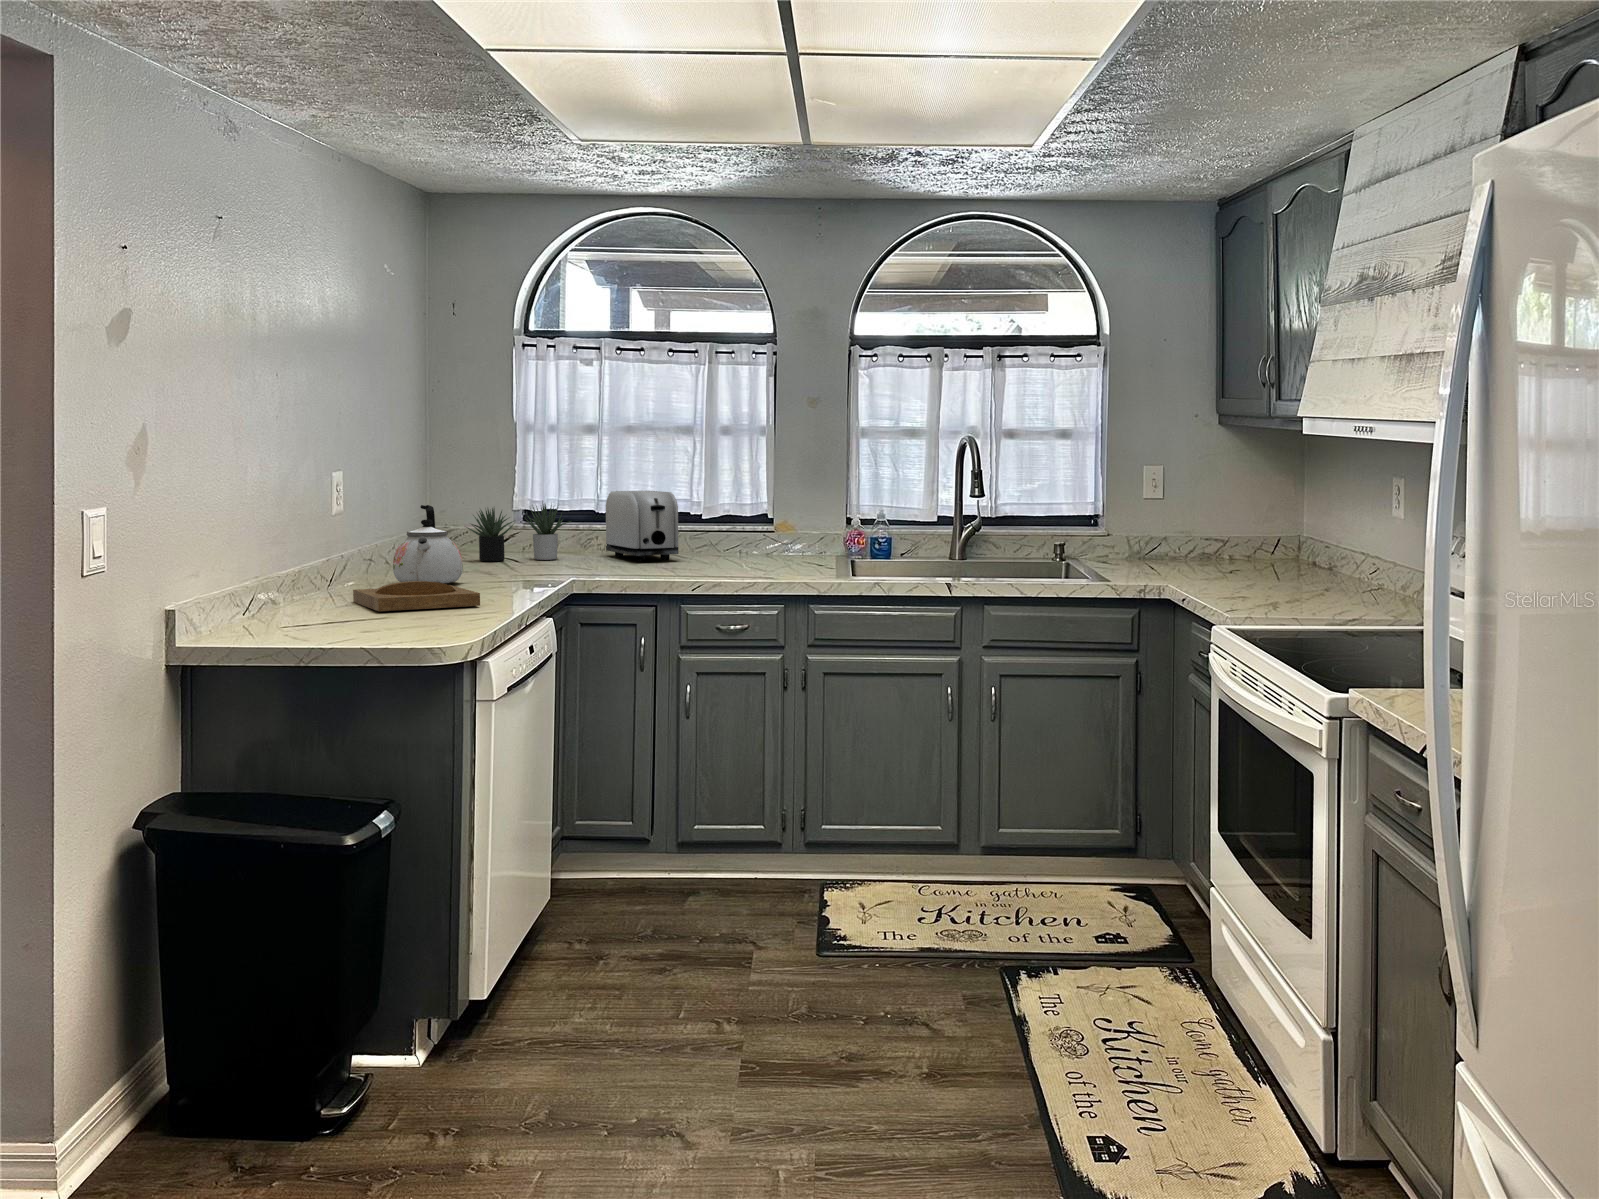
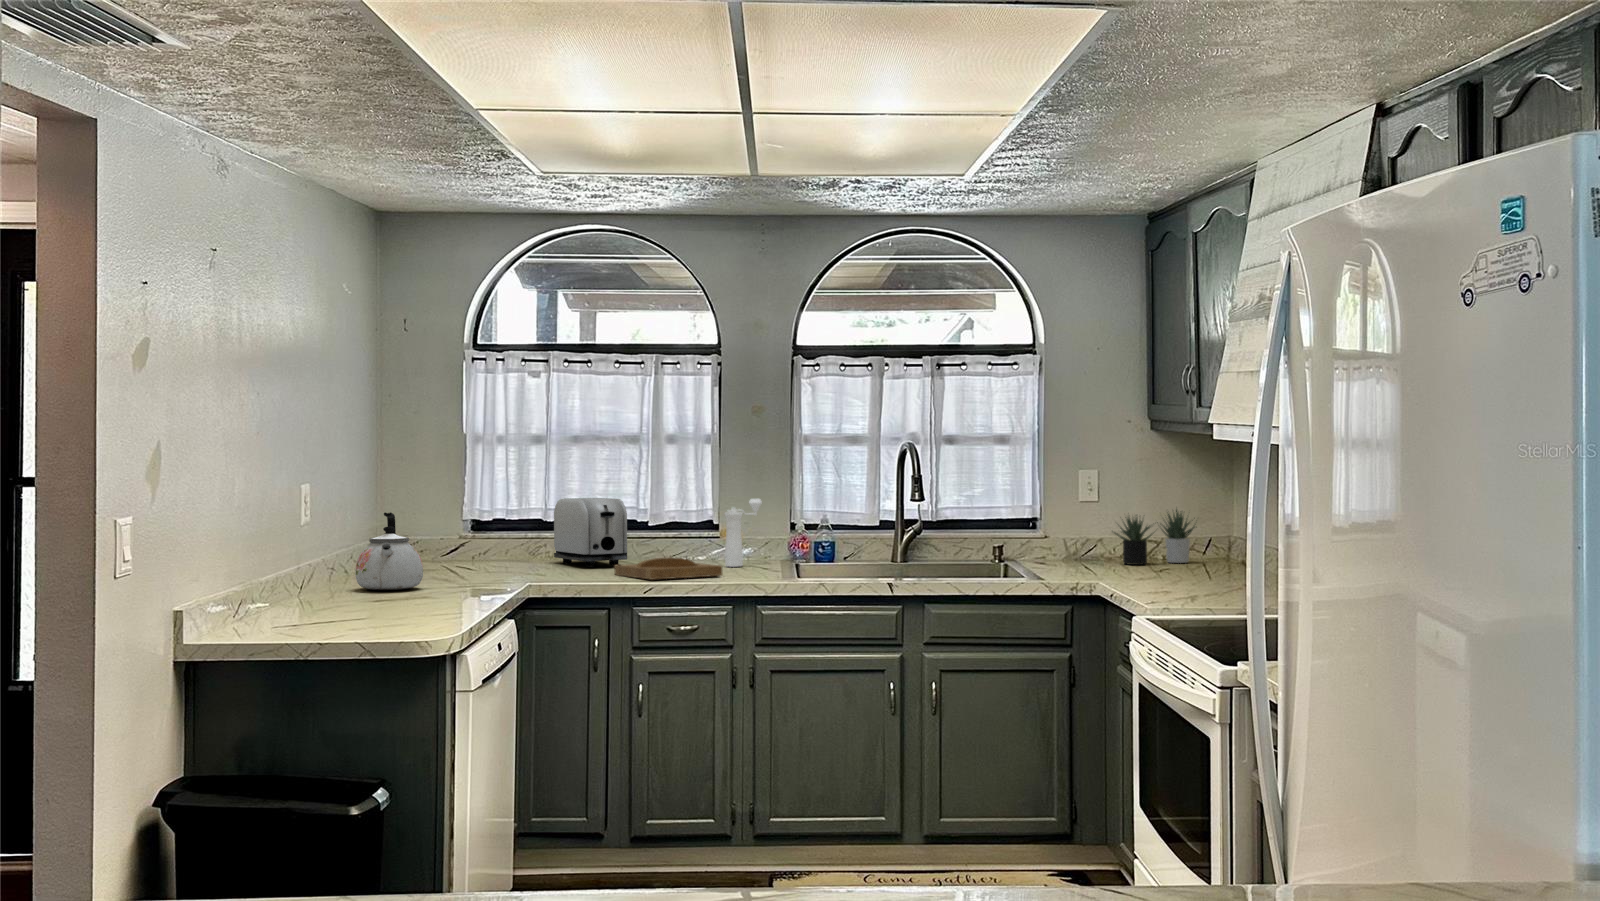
pepper mill: none [777,493,817,563] -> present [725,499,762,567]
succulent plant: present [466,502,571,561] -> present [1112,509,1195,565]
tray: present [353,581,480,611] -> present [614,557,722,580]

